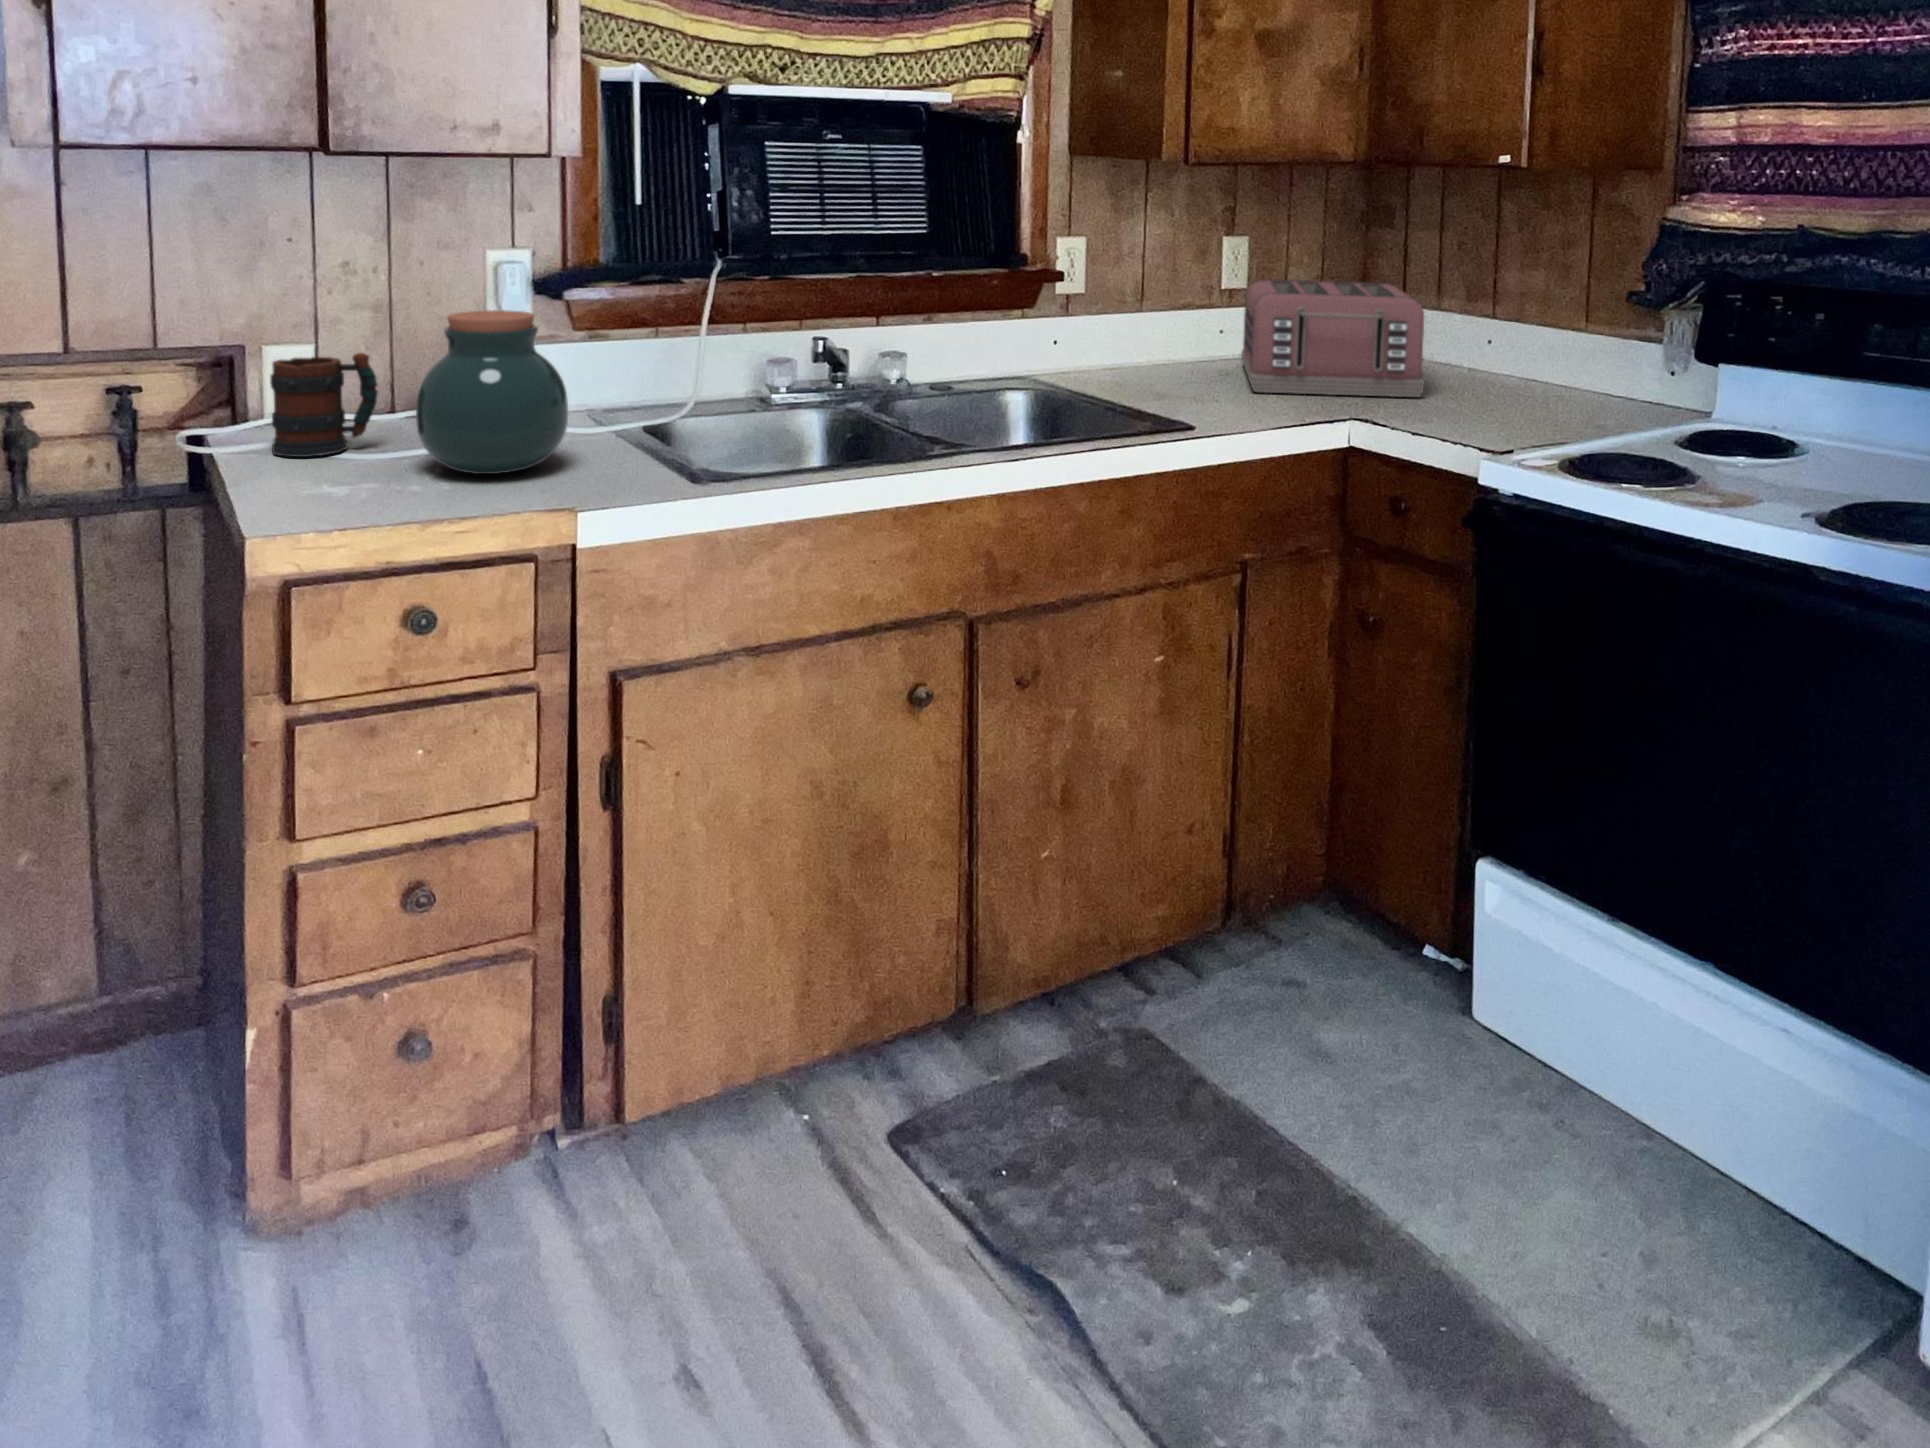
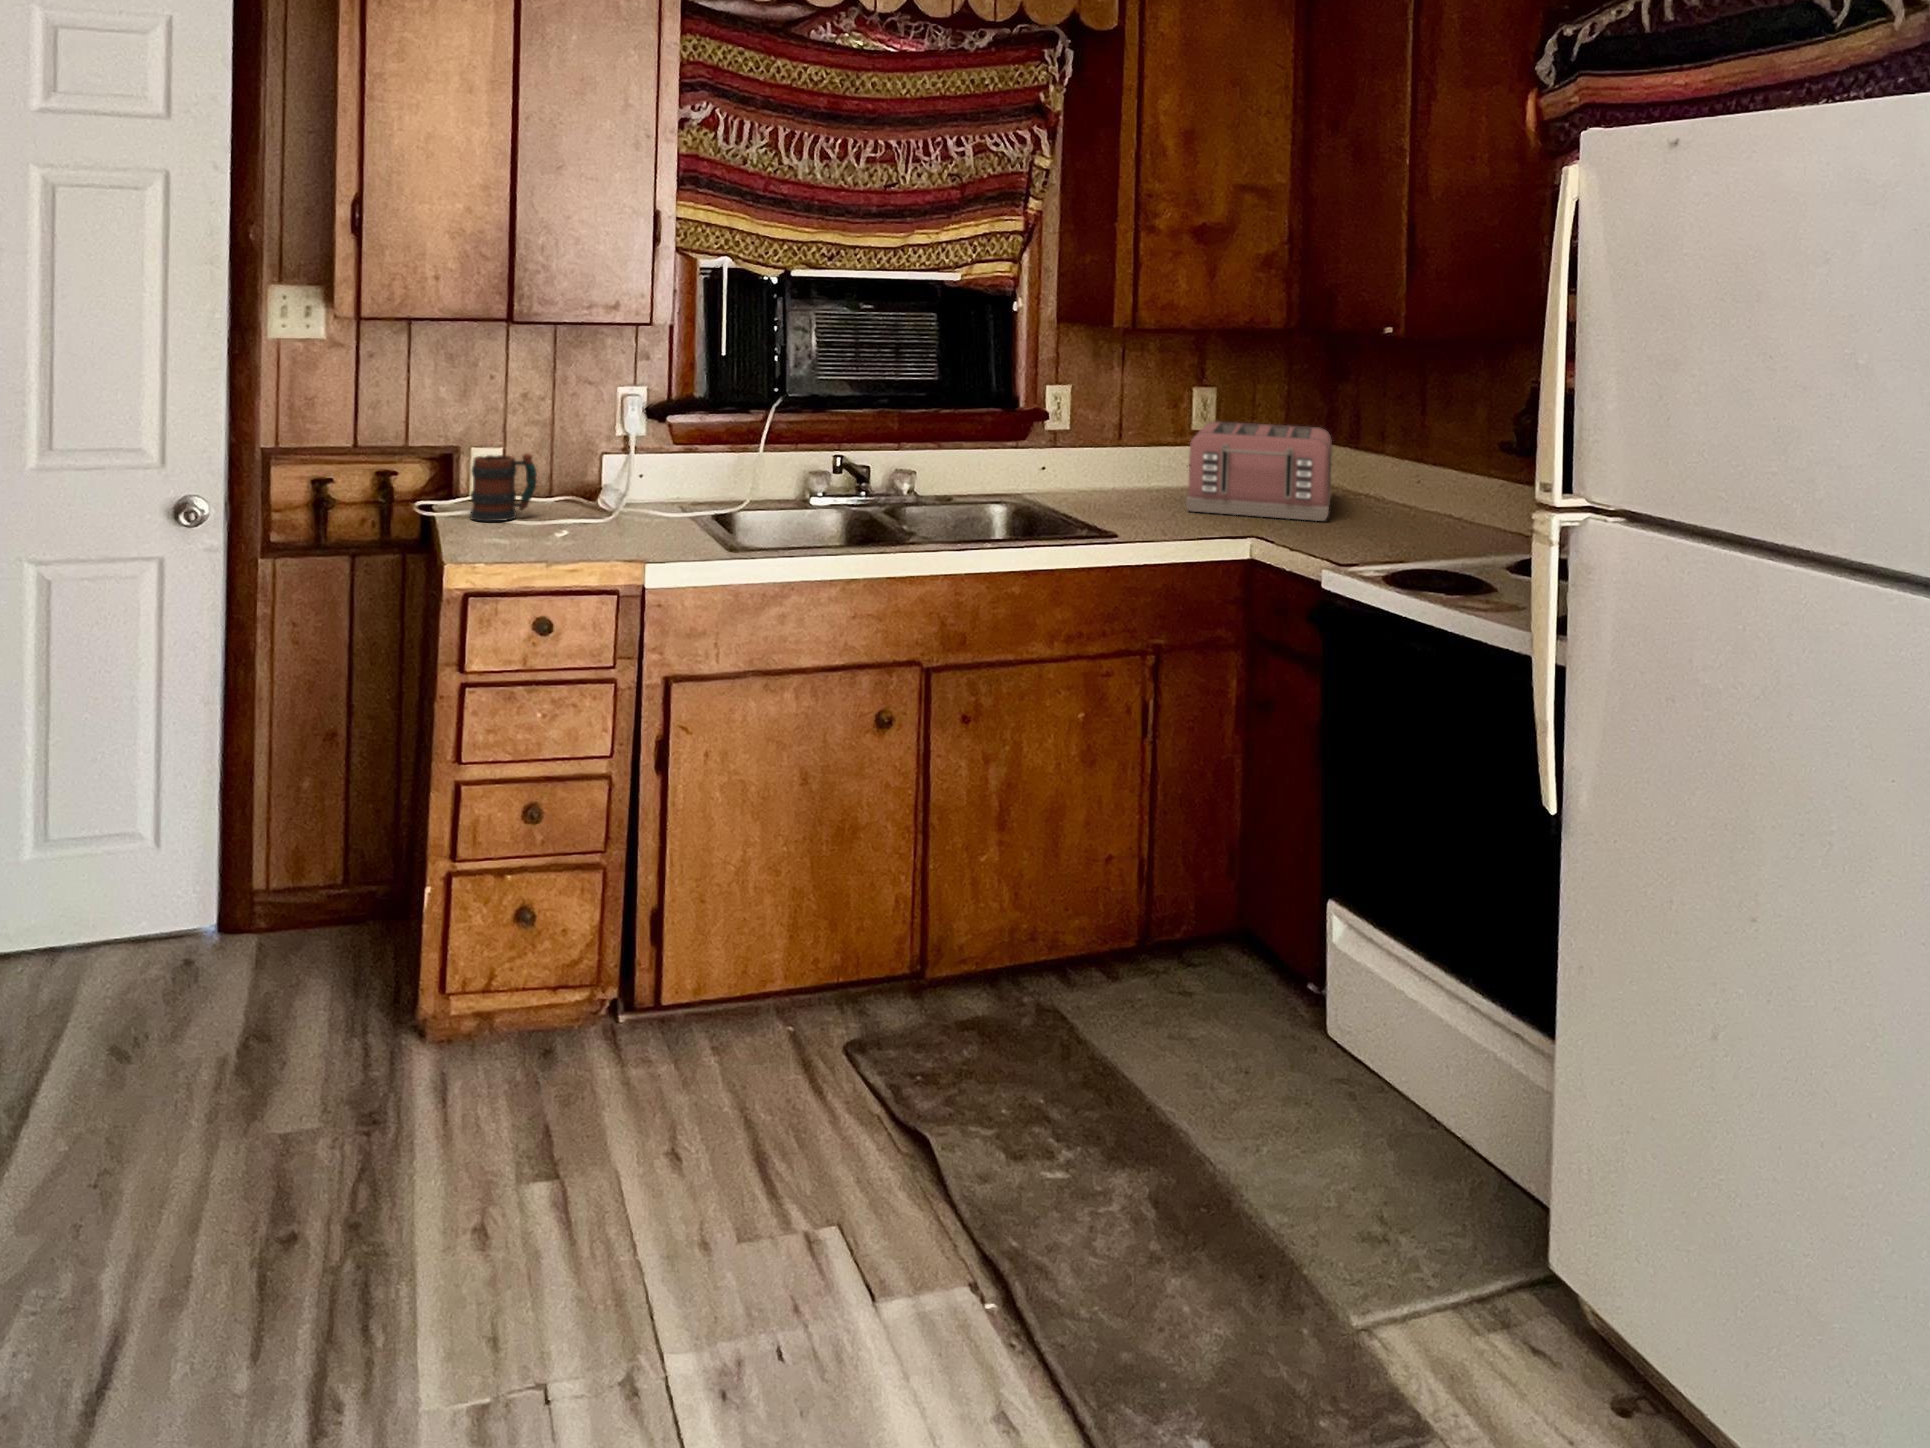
jar: present [416,310,568,474] -> none [555,428,652,538]

